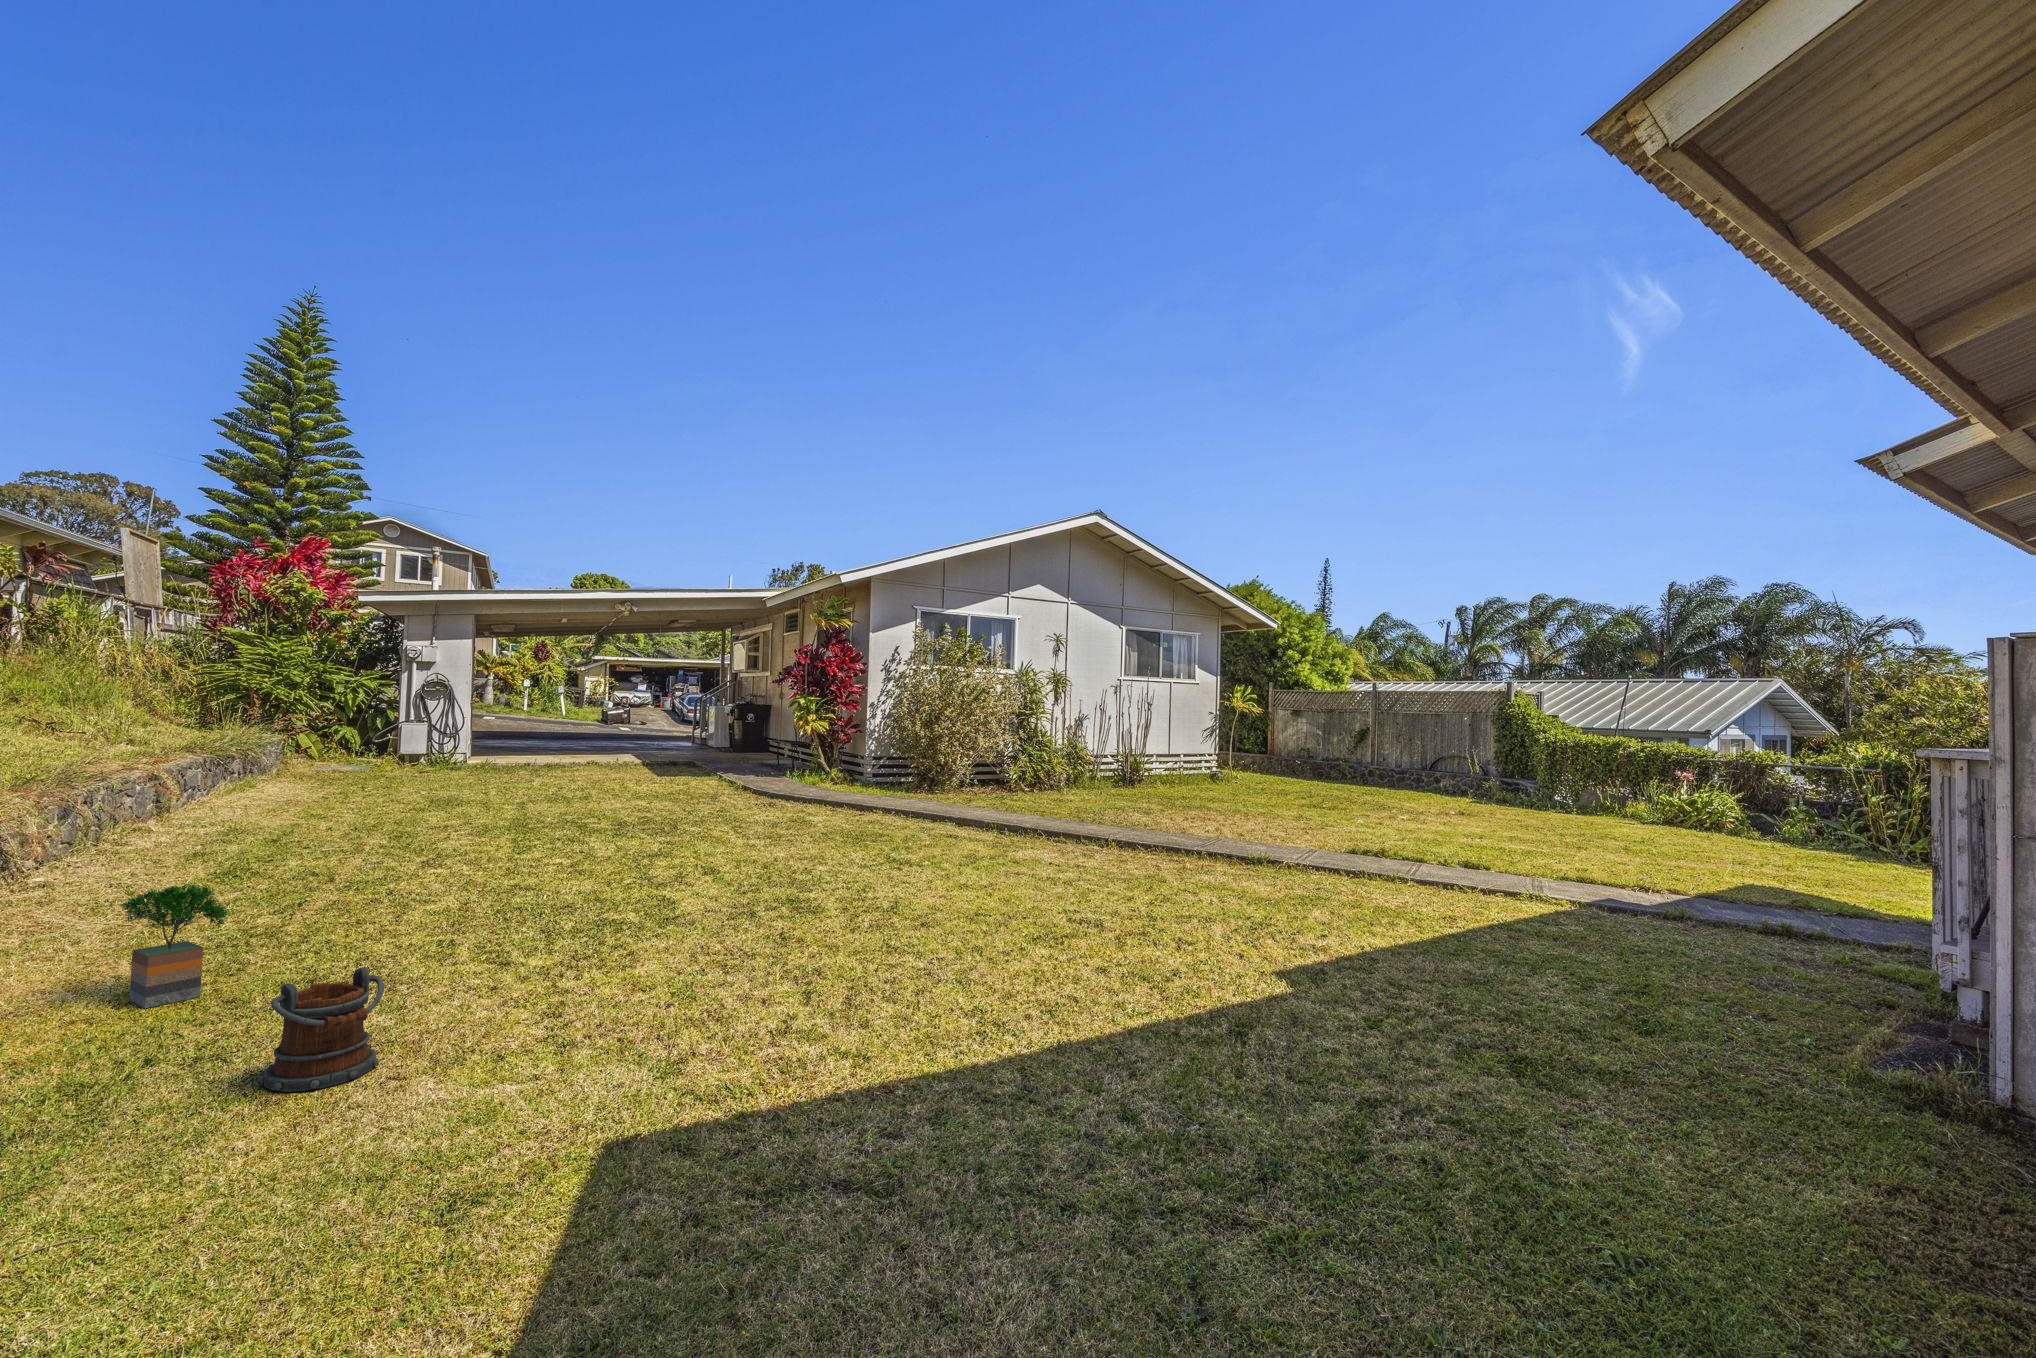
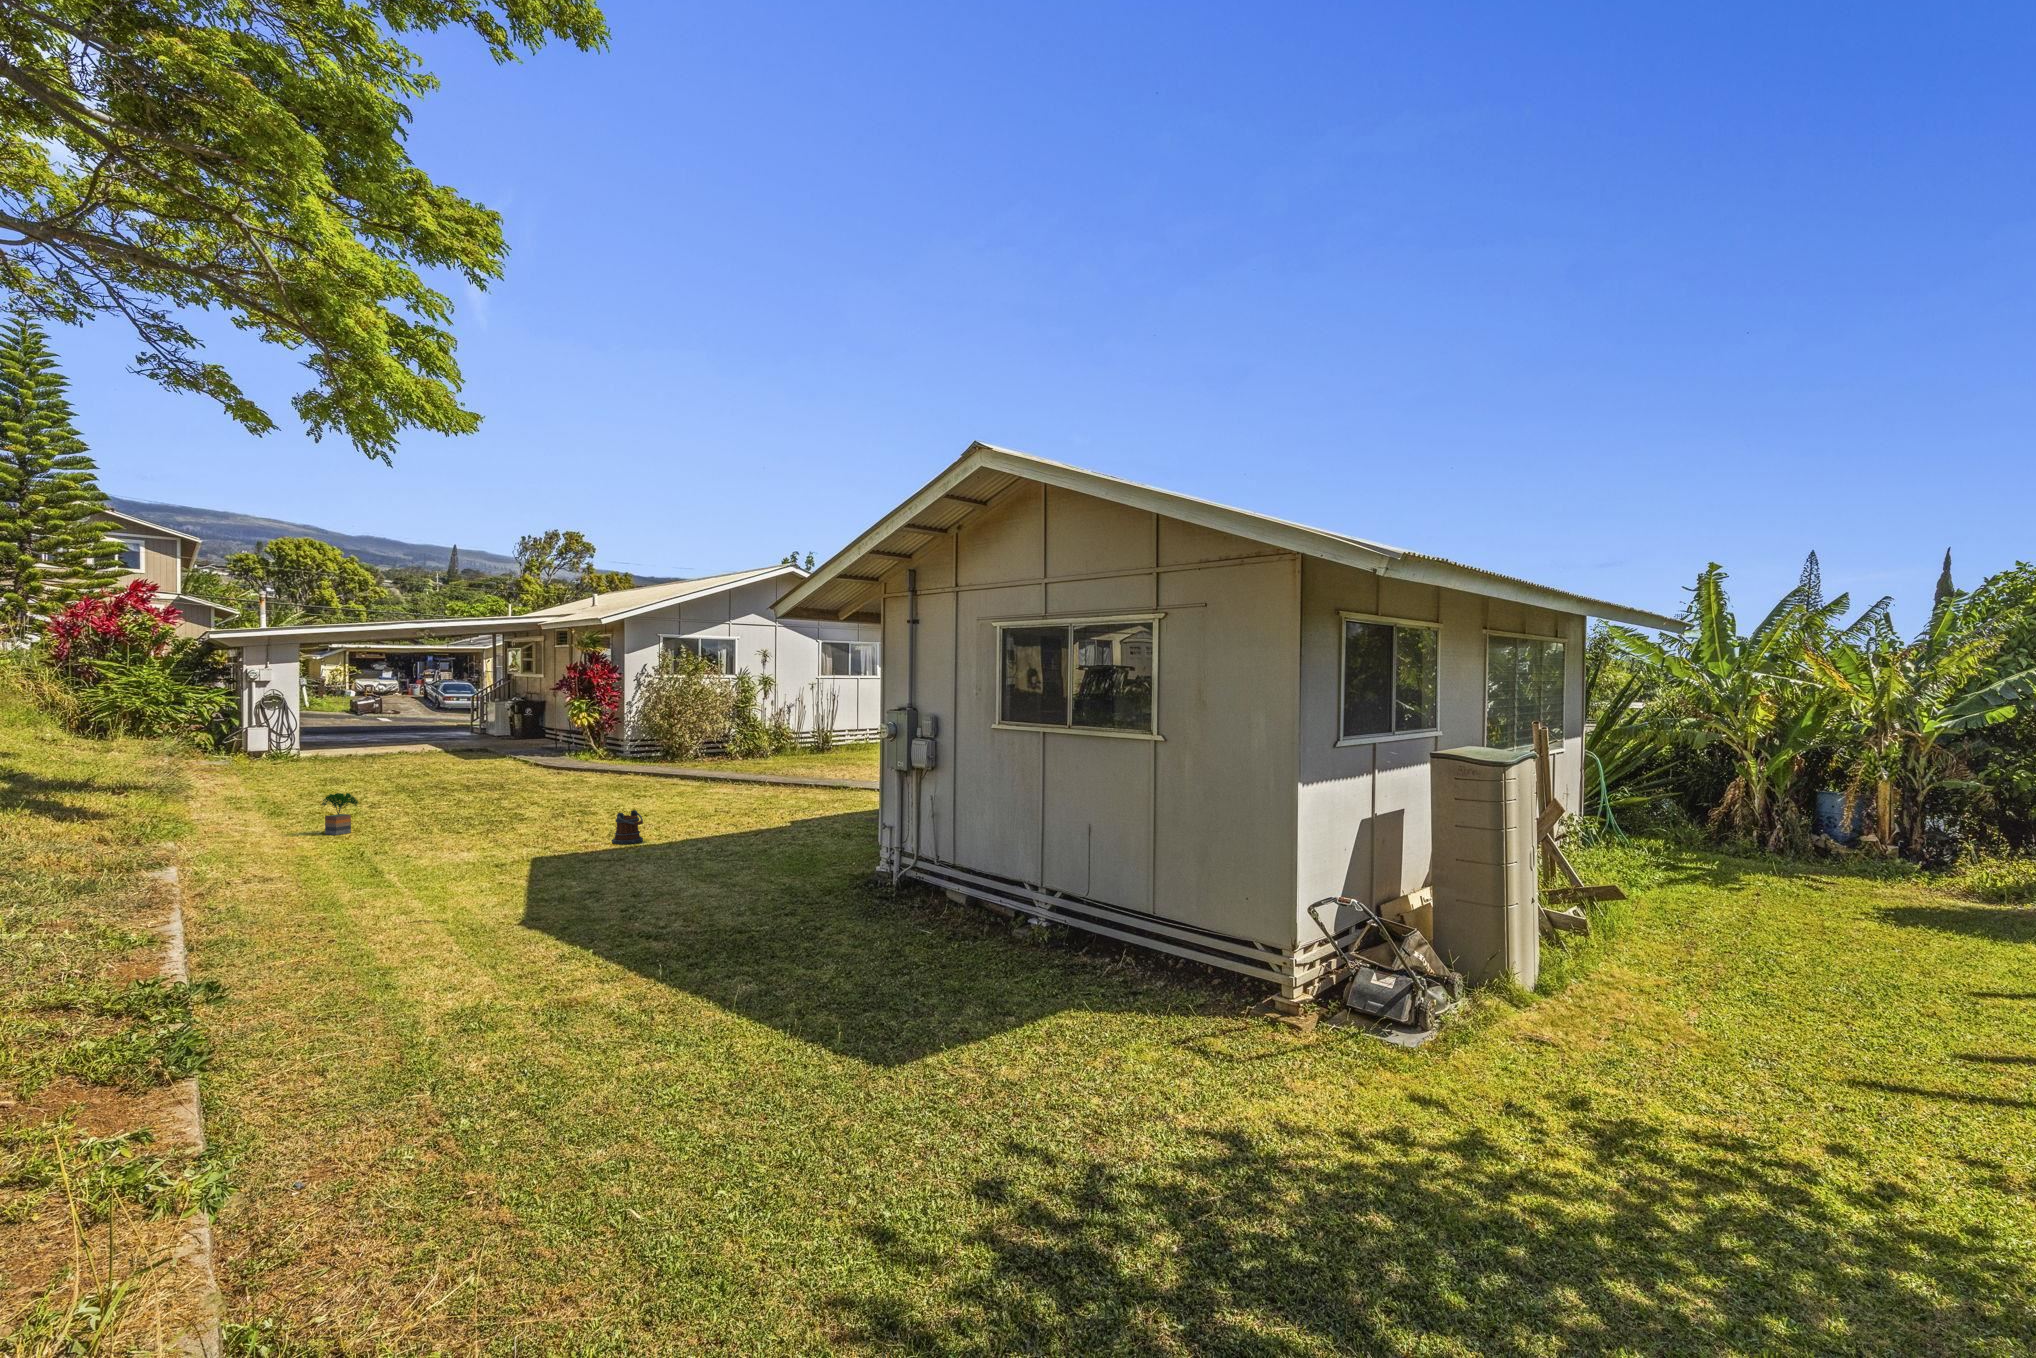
bucket: present [259,967,384,1092] -> present [611,810,643,844]

